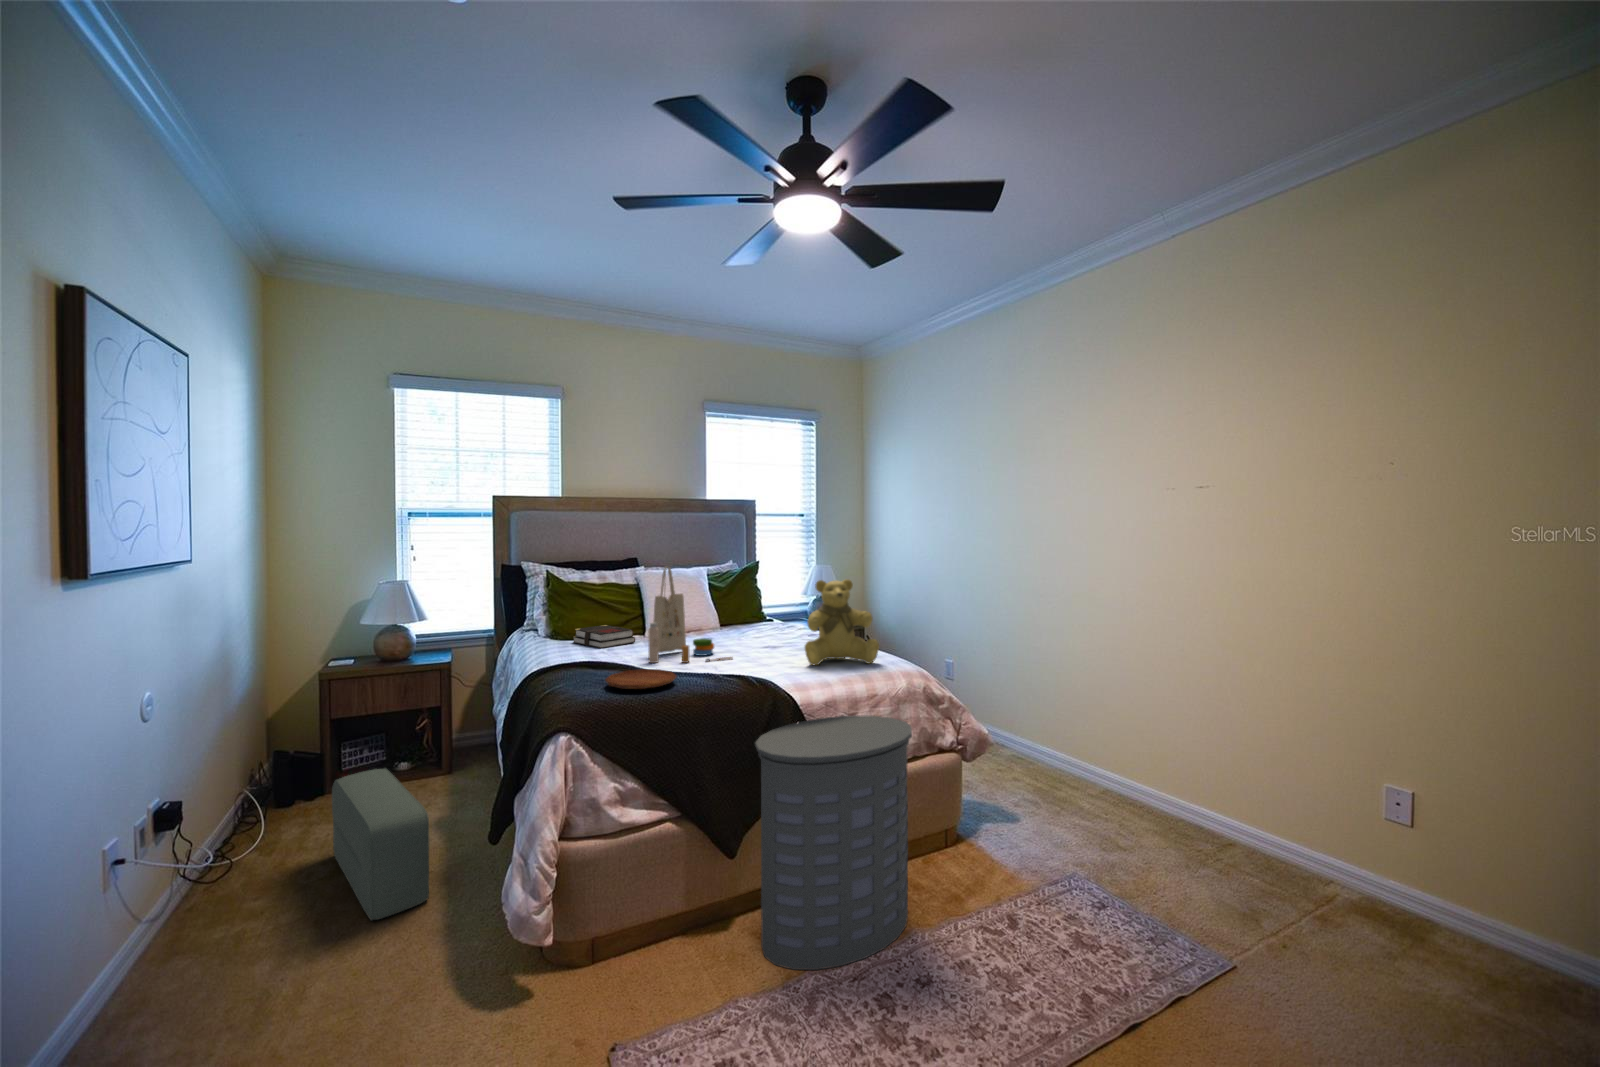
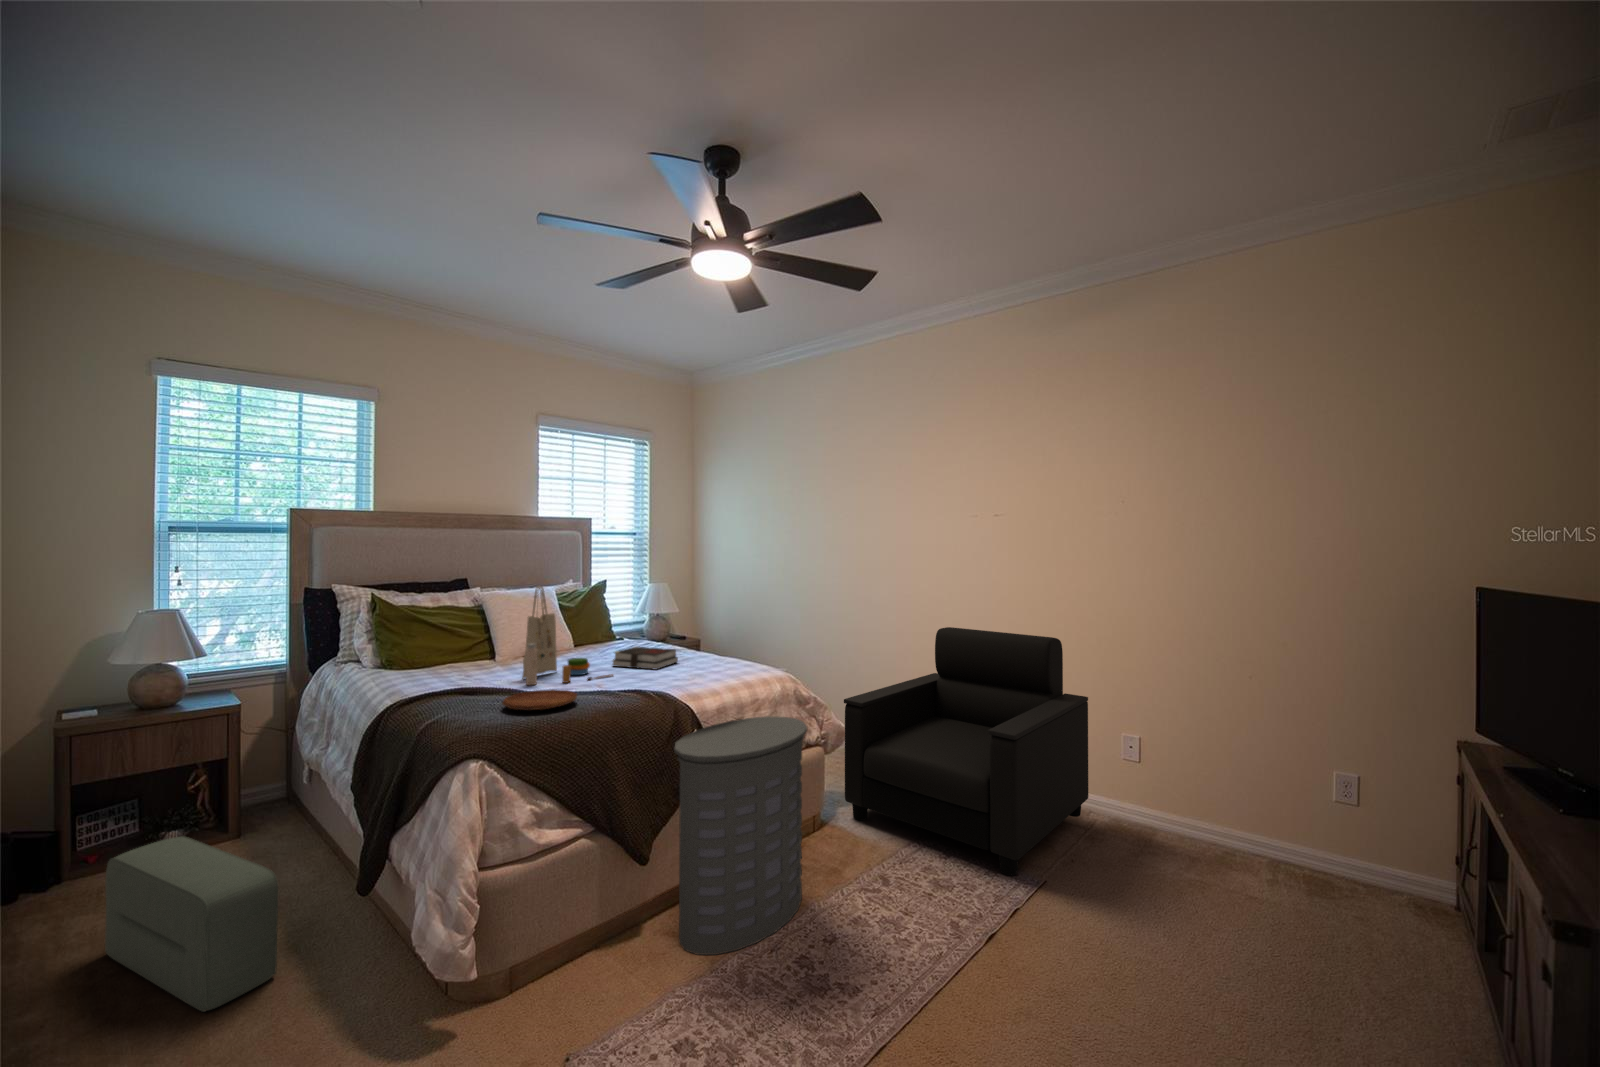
teddy bear: present [805,579,879,665] -> none [690,595,756,677]
book: present [573,625,635,648] -> present [612,647,678,670]
armchair: none [985,625,1330,950] -> present [844,627,1088,875]

